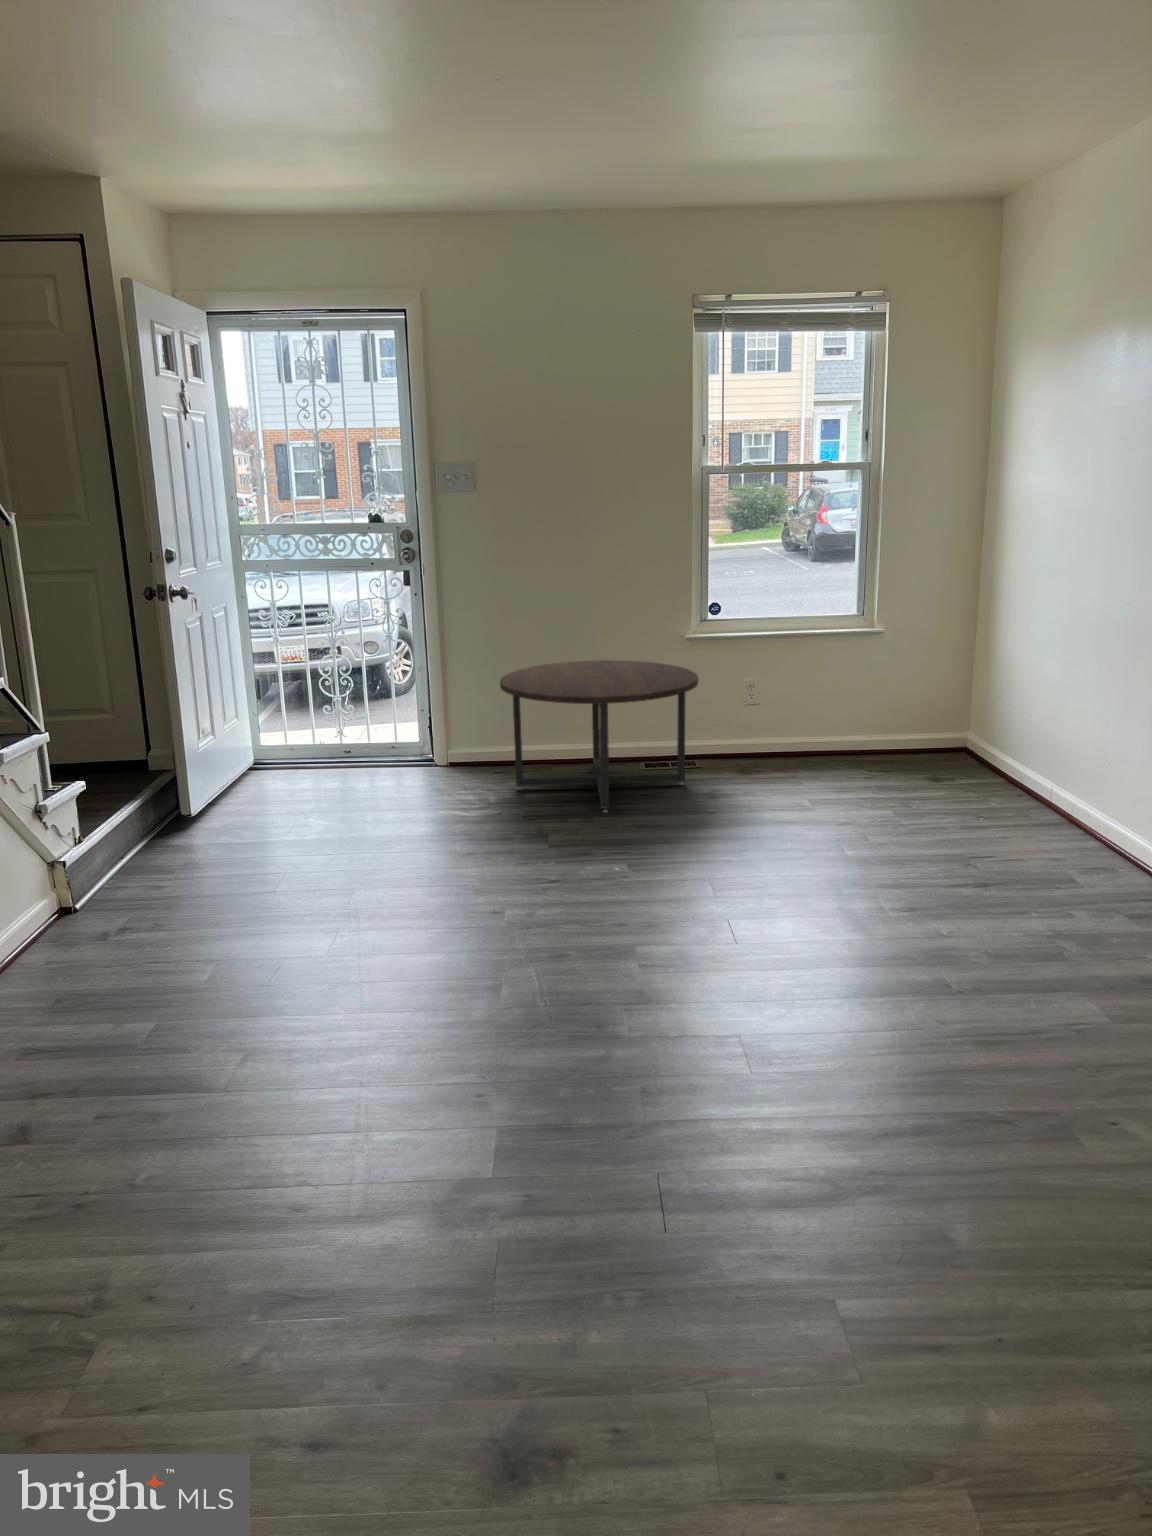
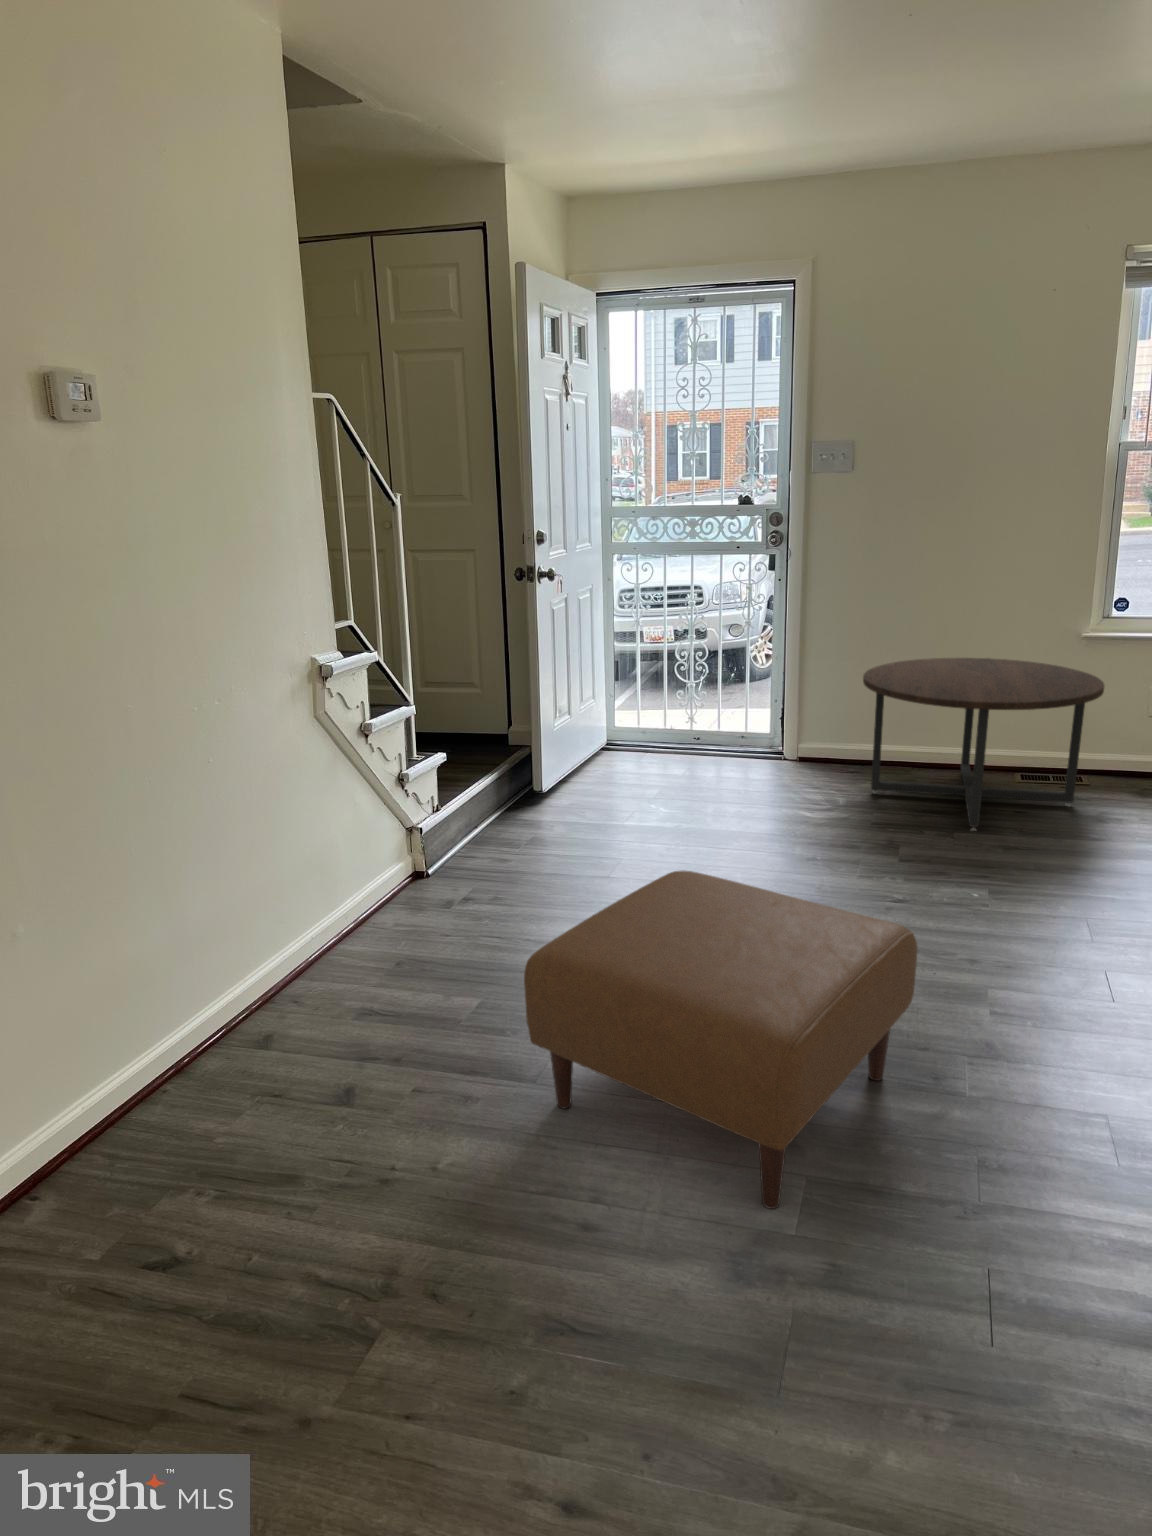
ottoman: none [209,860,556,1125] -> present [524,871,917,1209]

